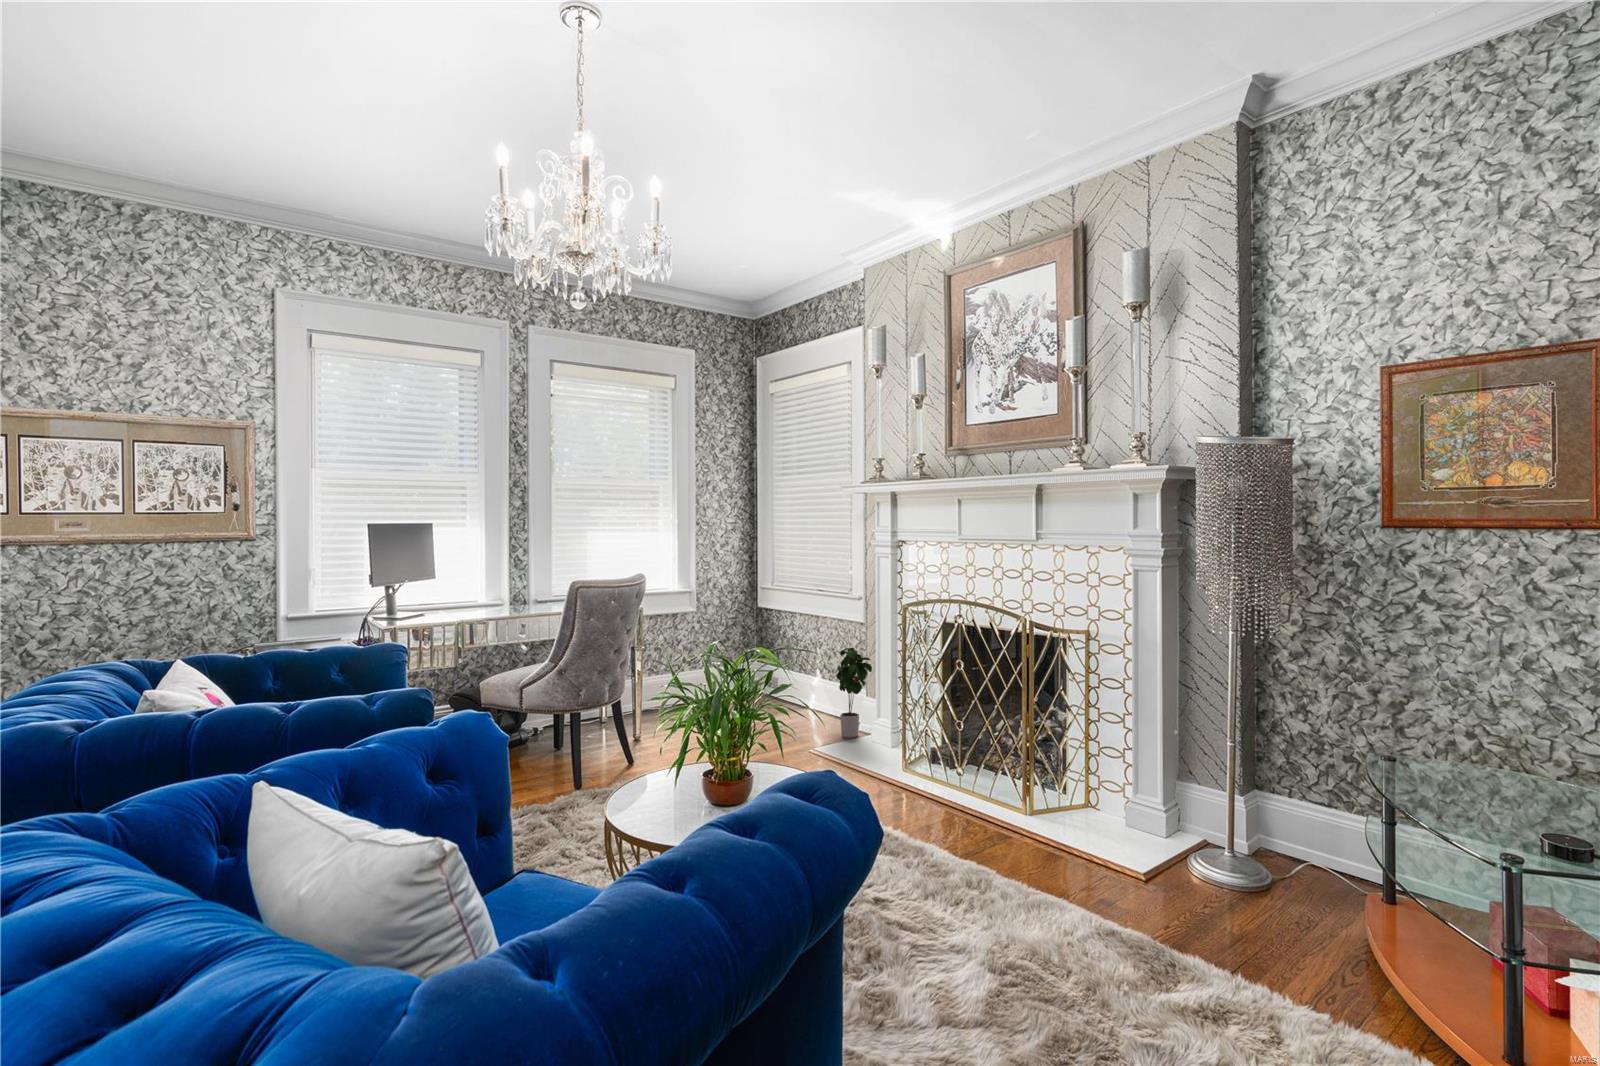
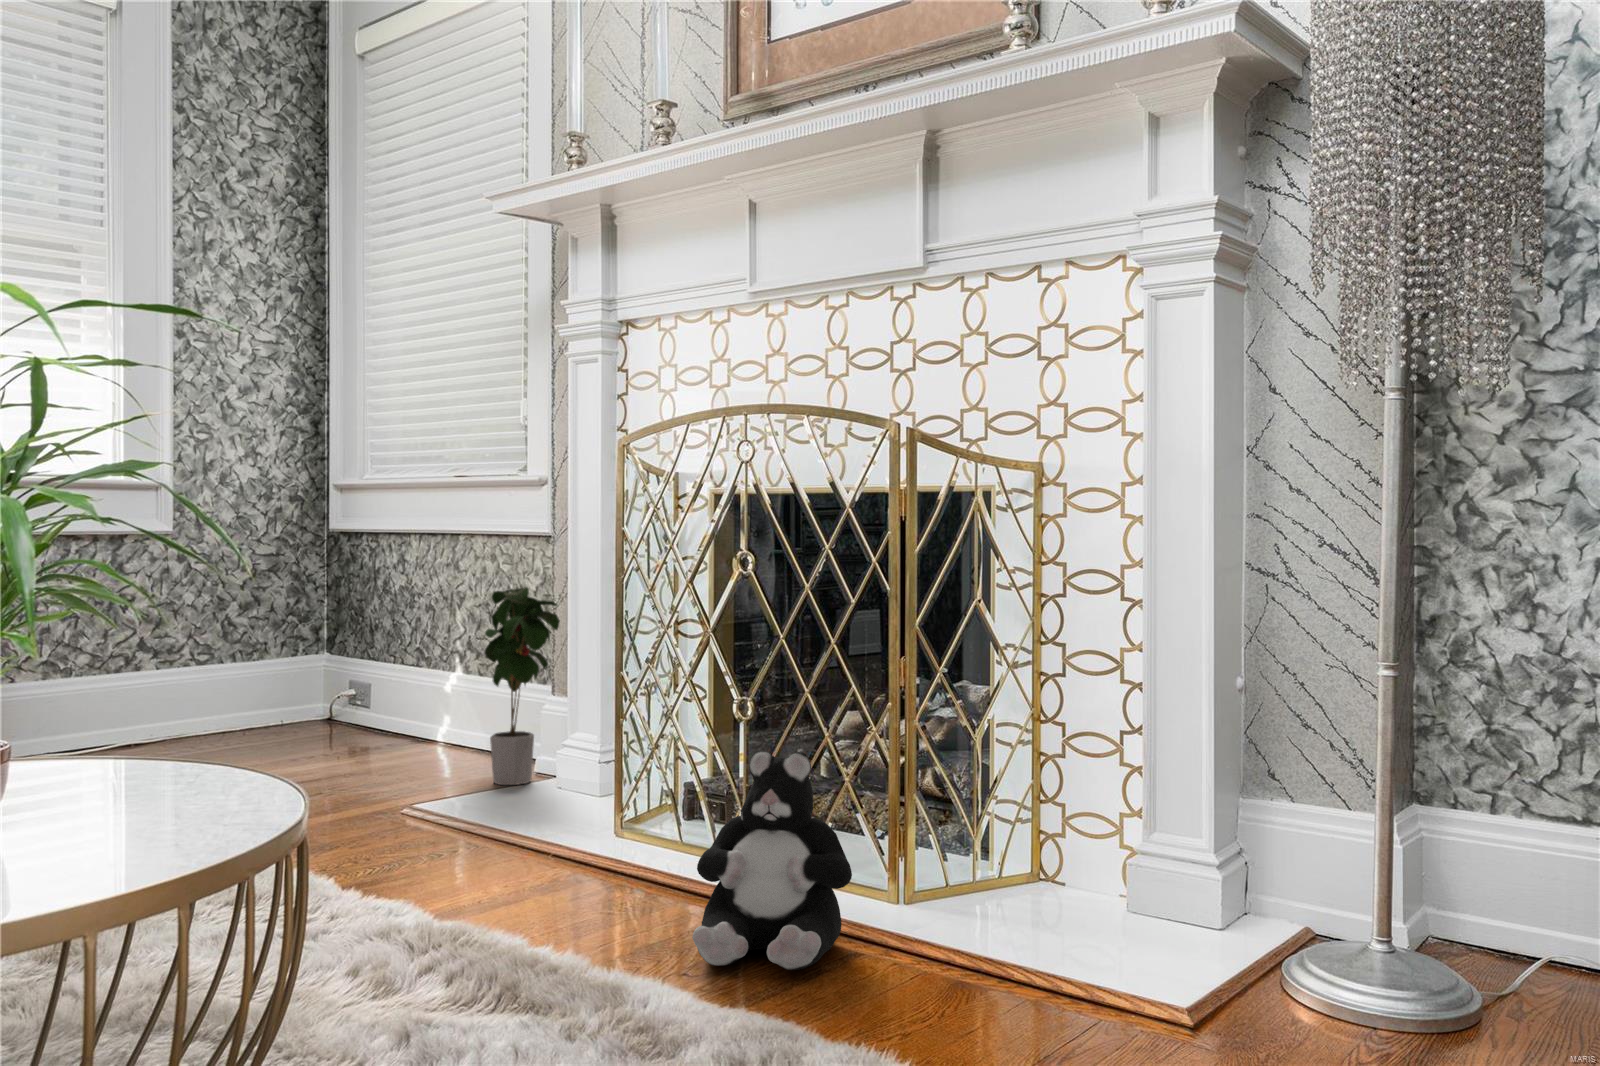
plush toy: none [945,753,1007,844] -> present [692,751,852,970]

